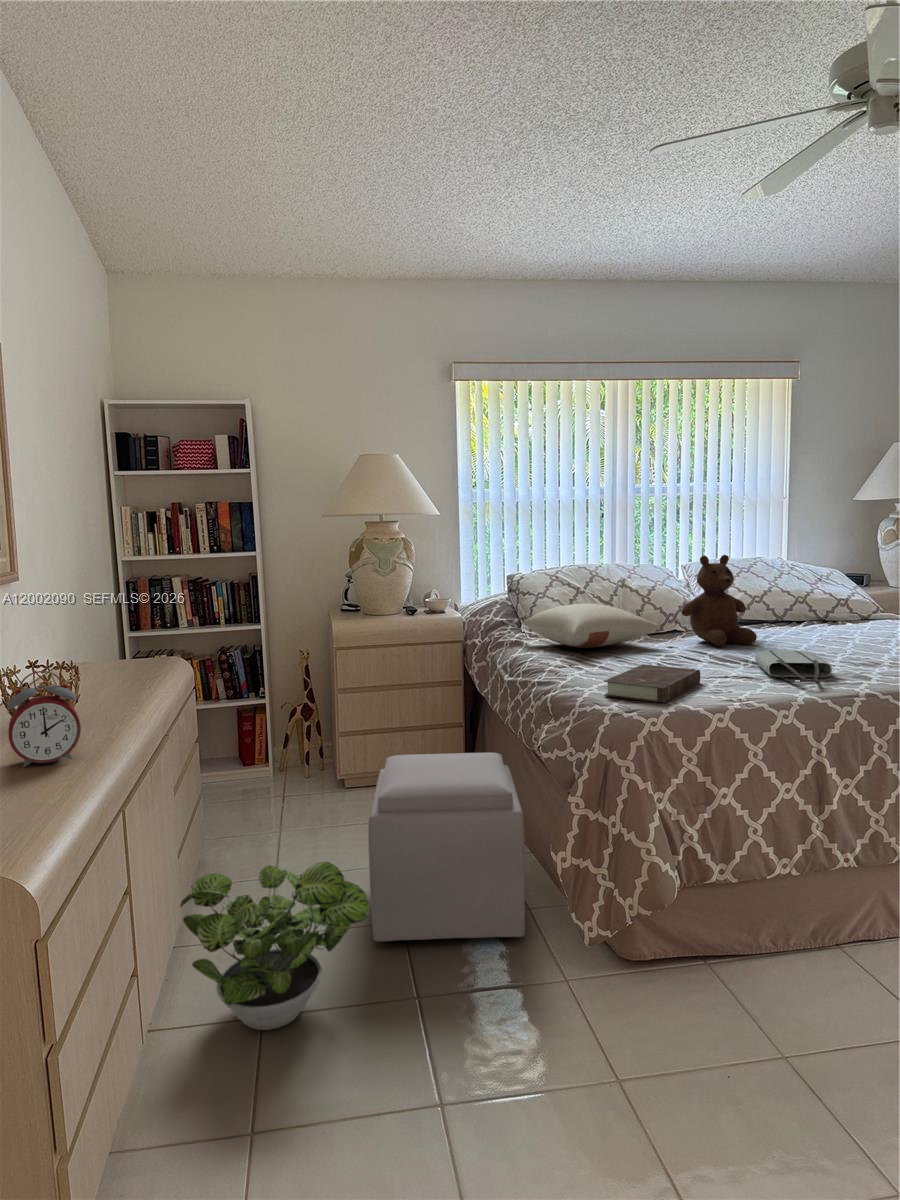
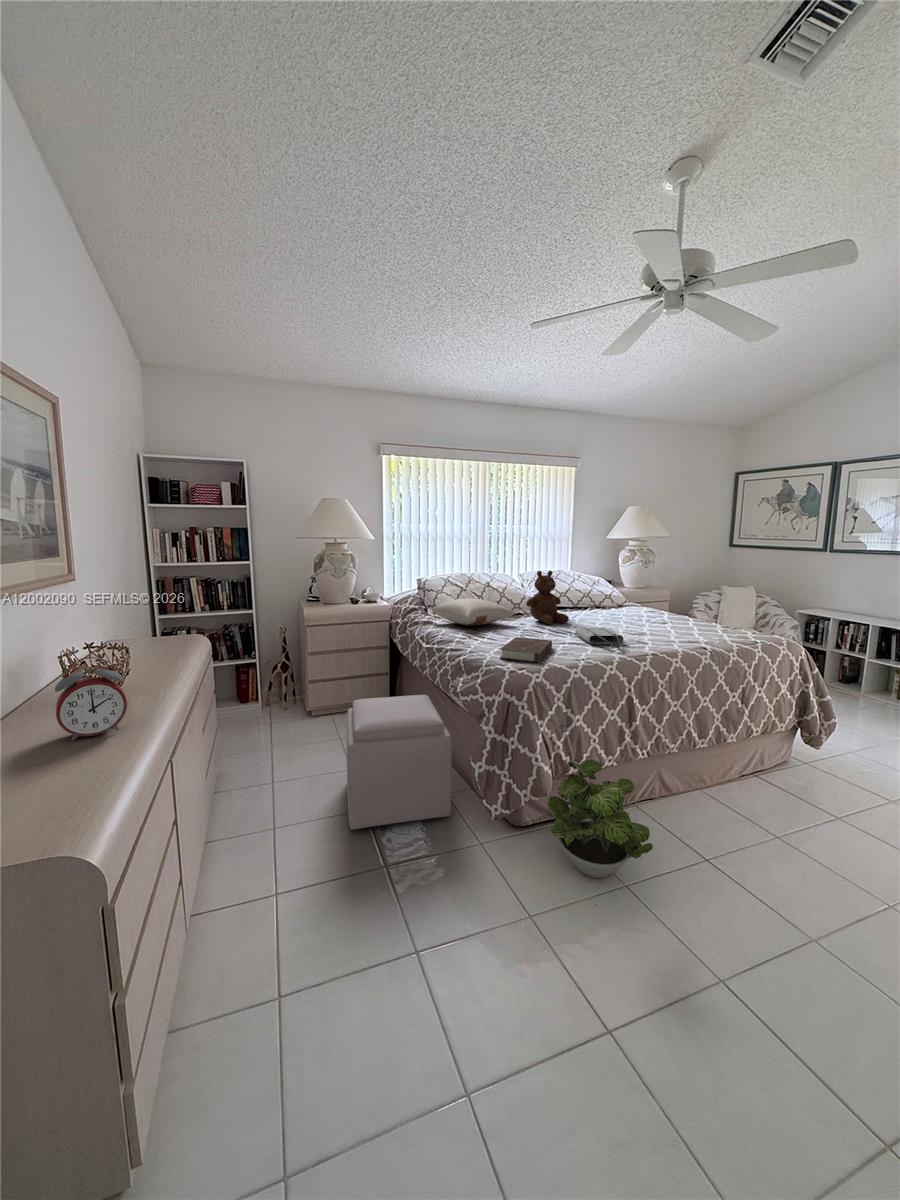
potted plant: present [180,862,370,1030] -> present [548,760,653,878]

